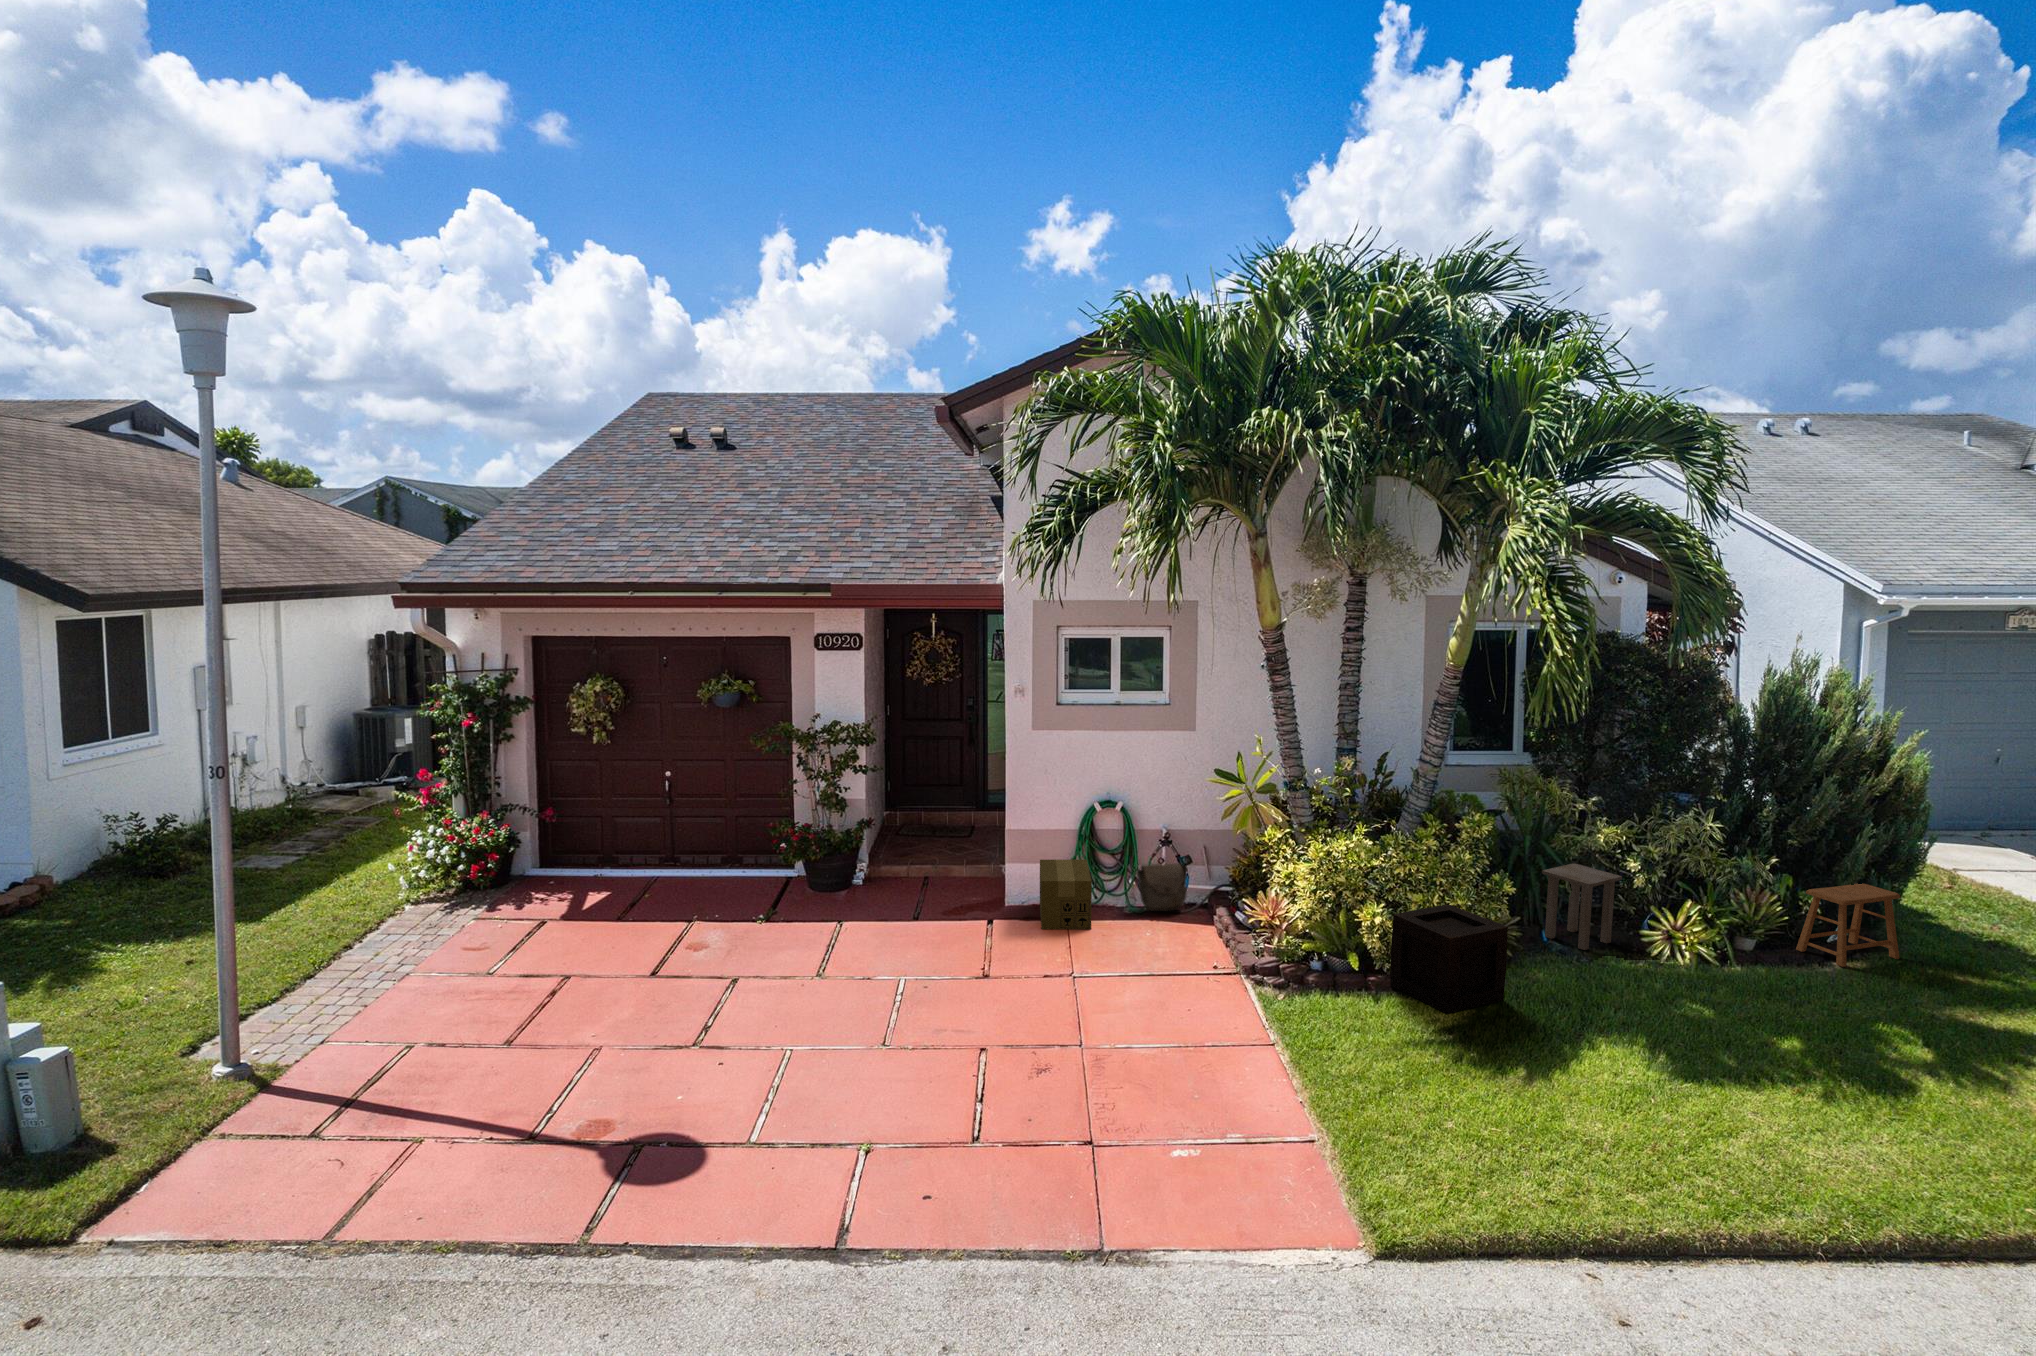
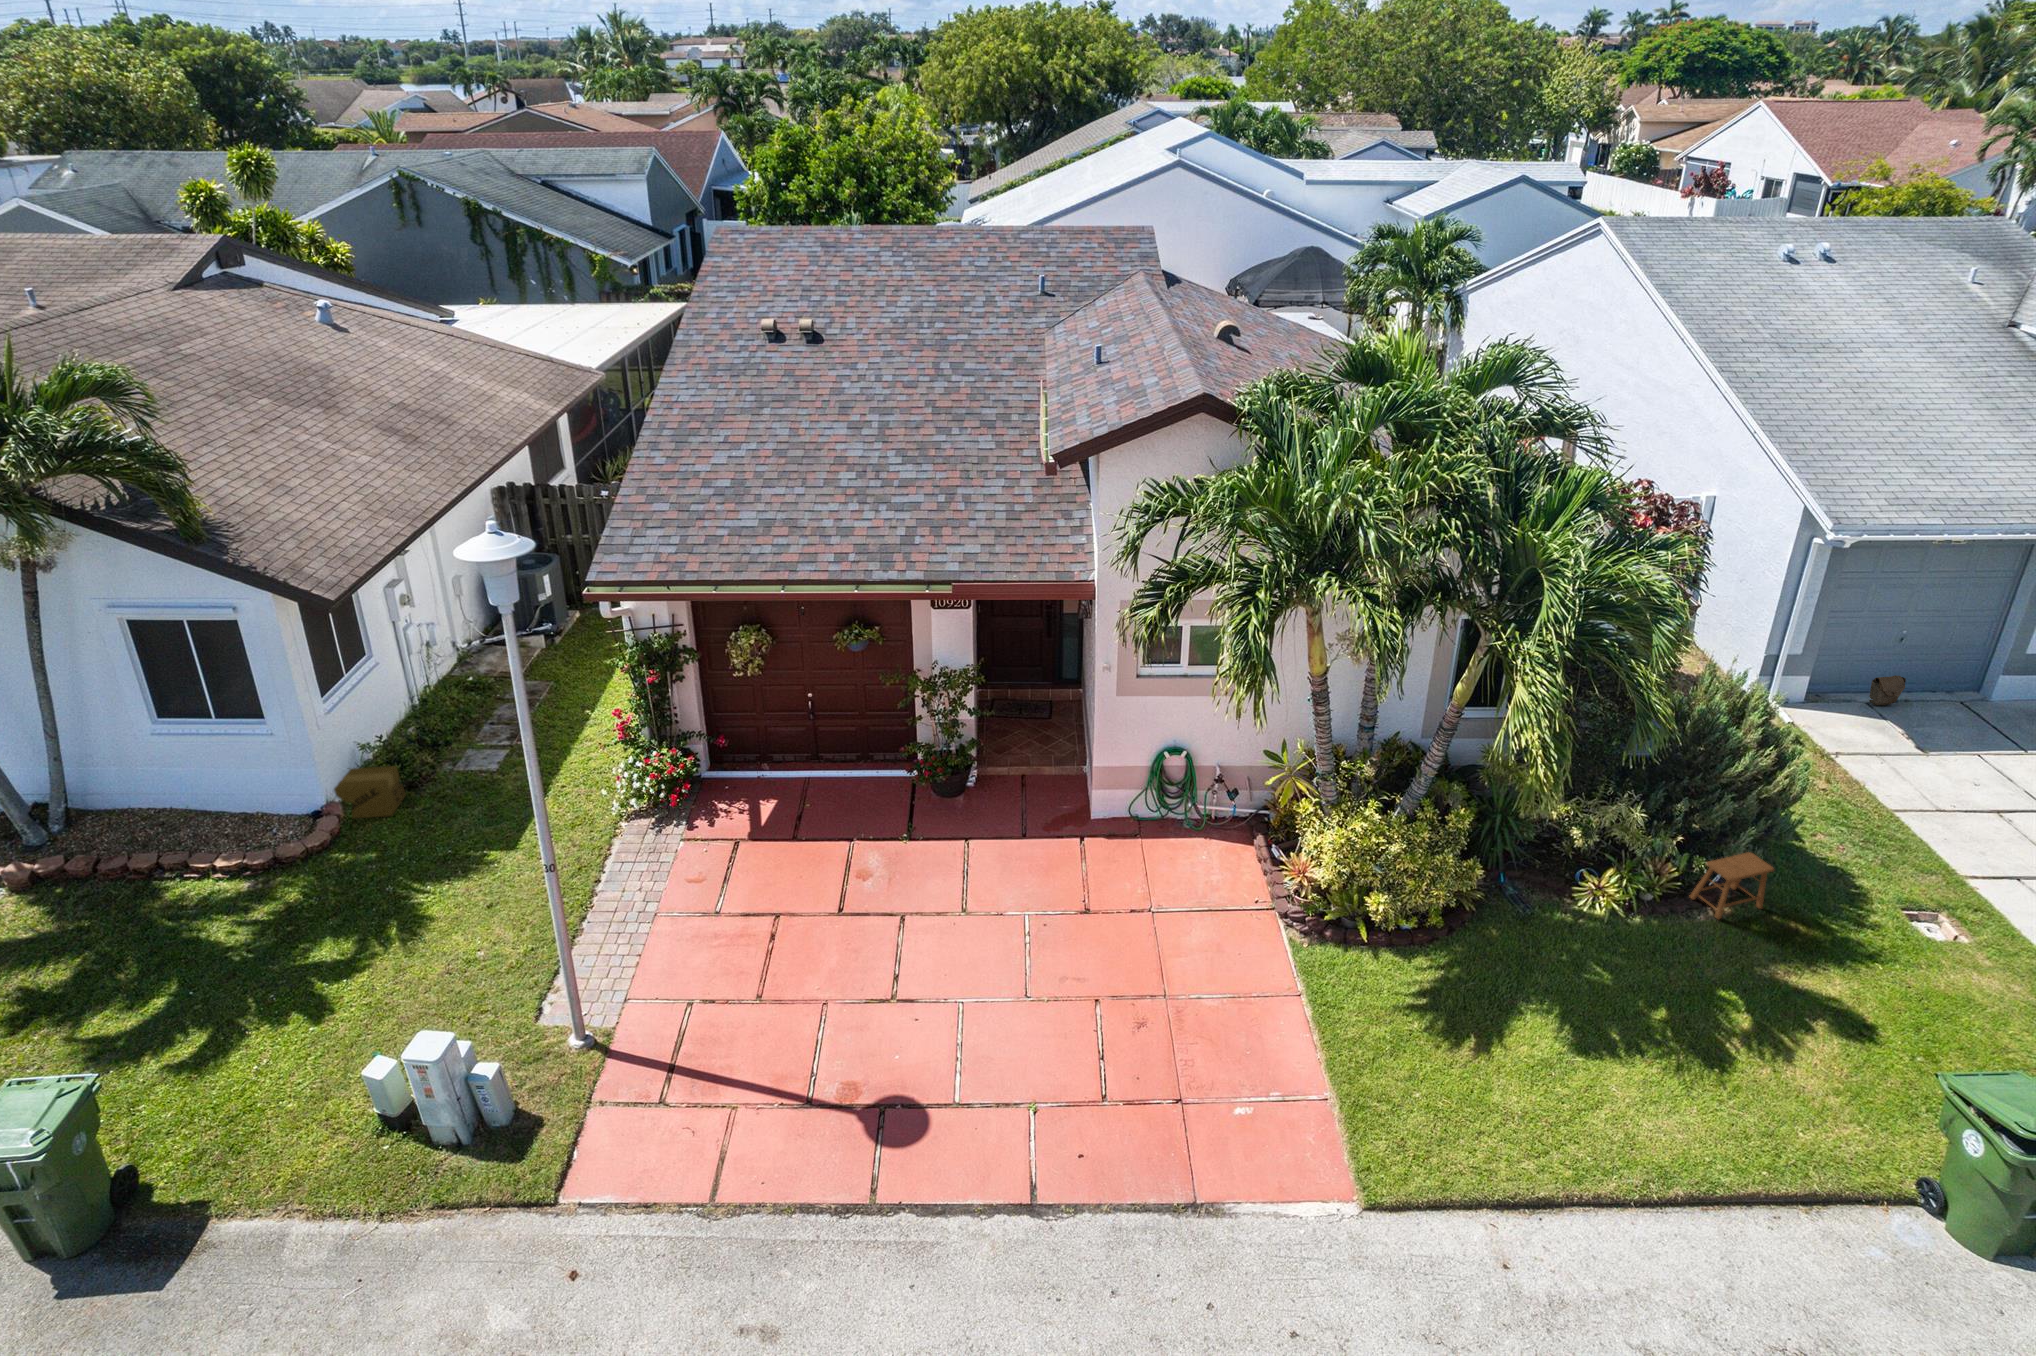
cardboard box: present [1040,860,1092,929] -> present [334,766,406,819]
bag: present [1137,863,1188,911] -> present [1869,675,1906,705]
side table: present [1542,863,1622,950] -> none [1504,826,1570,897]
wooden crate: present [1390,905,1508,1014] -> none [1386,884,1477,975]

